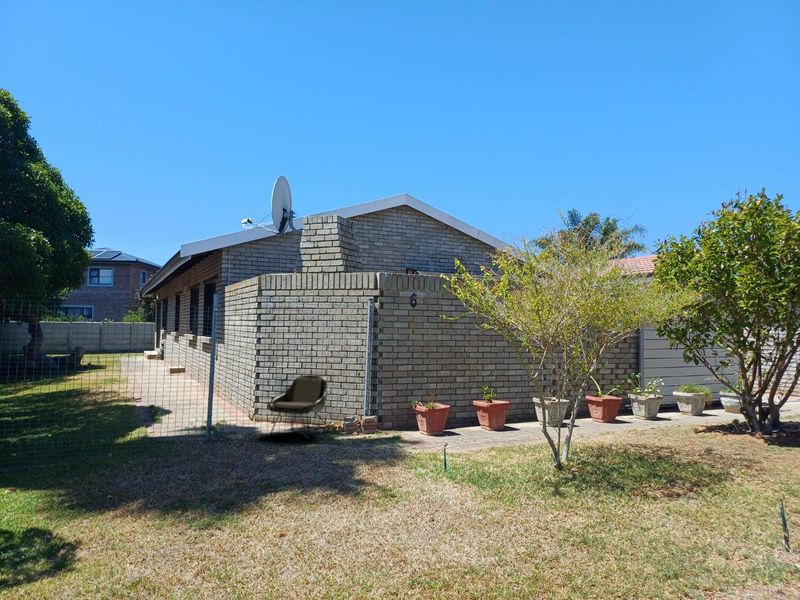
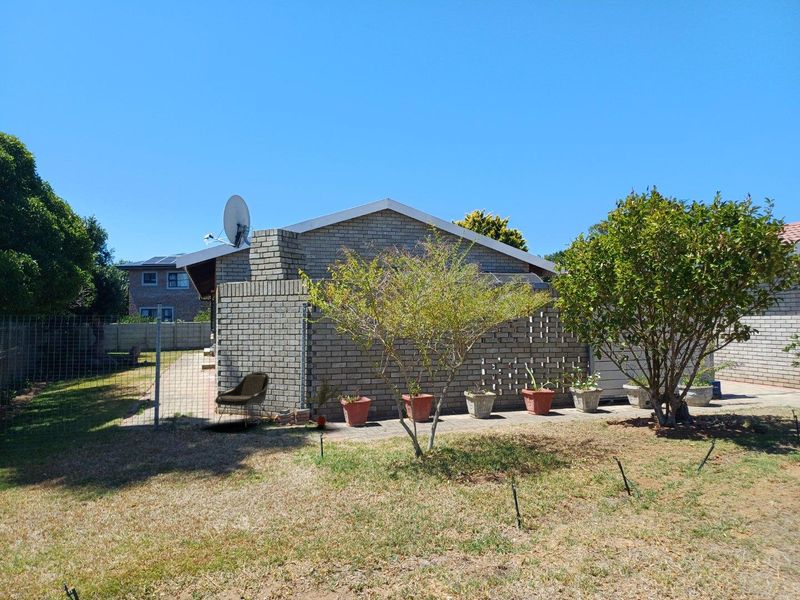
potted tree: none [370,381,413,436] -> present [302,377,340,426]

